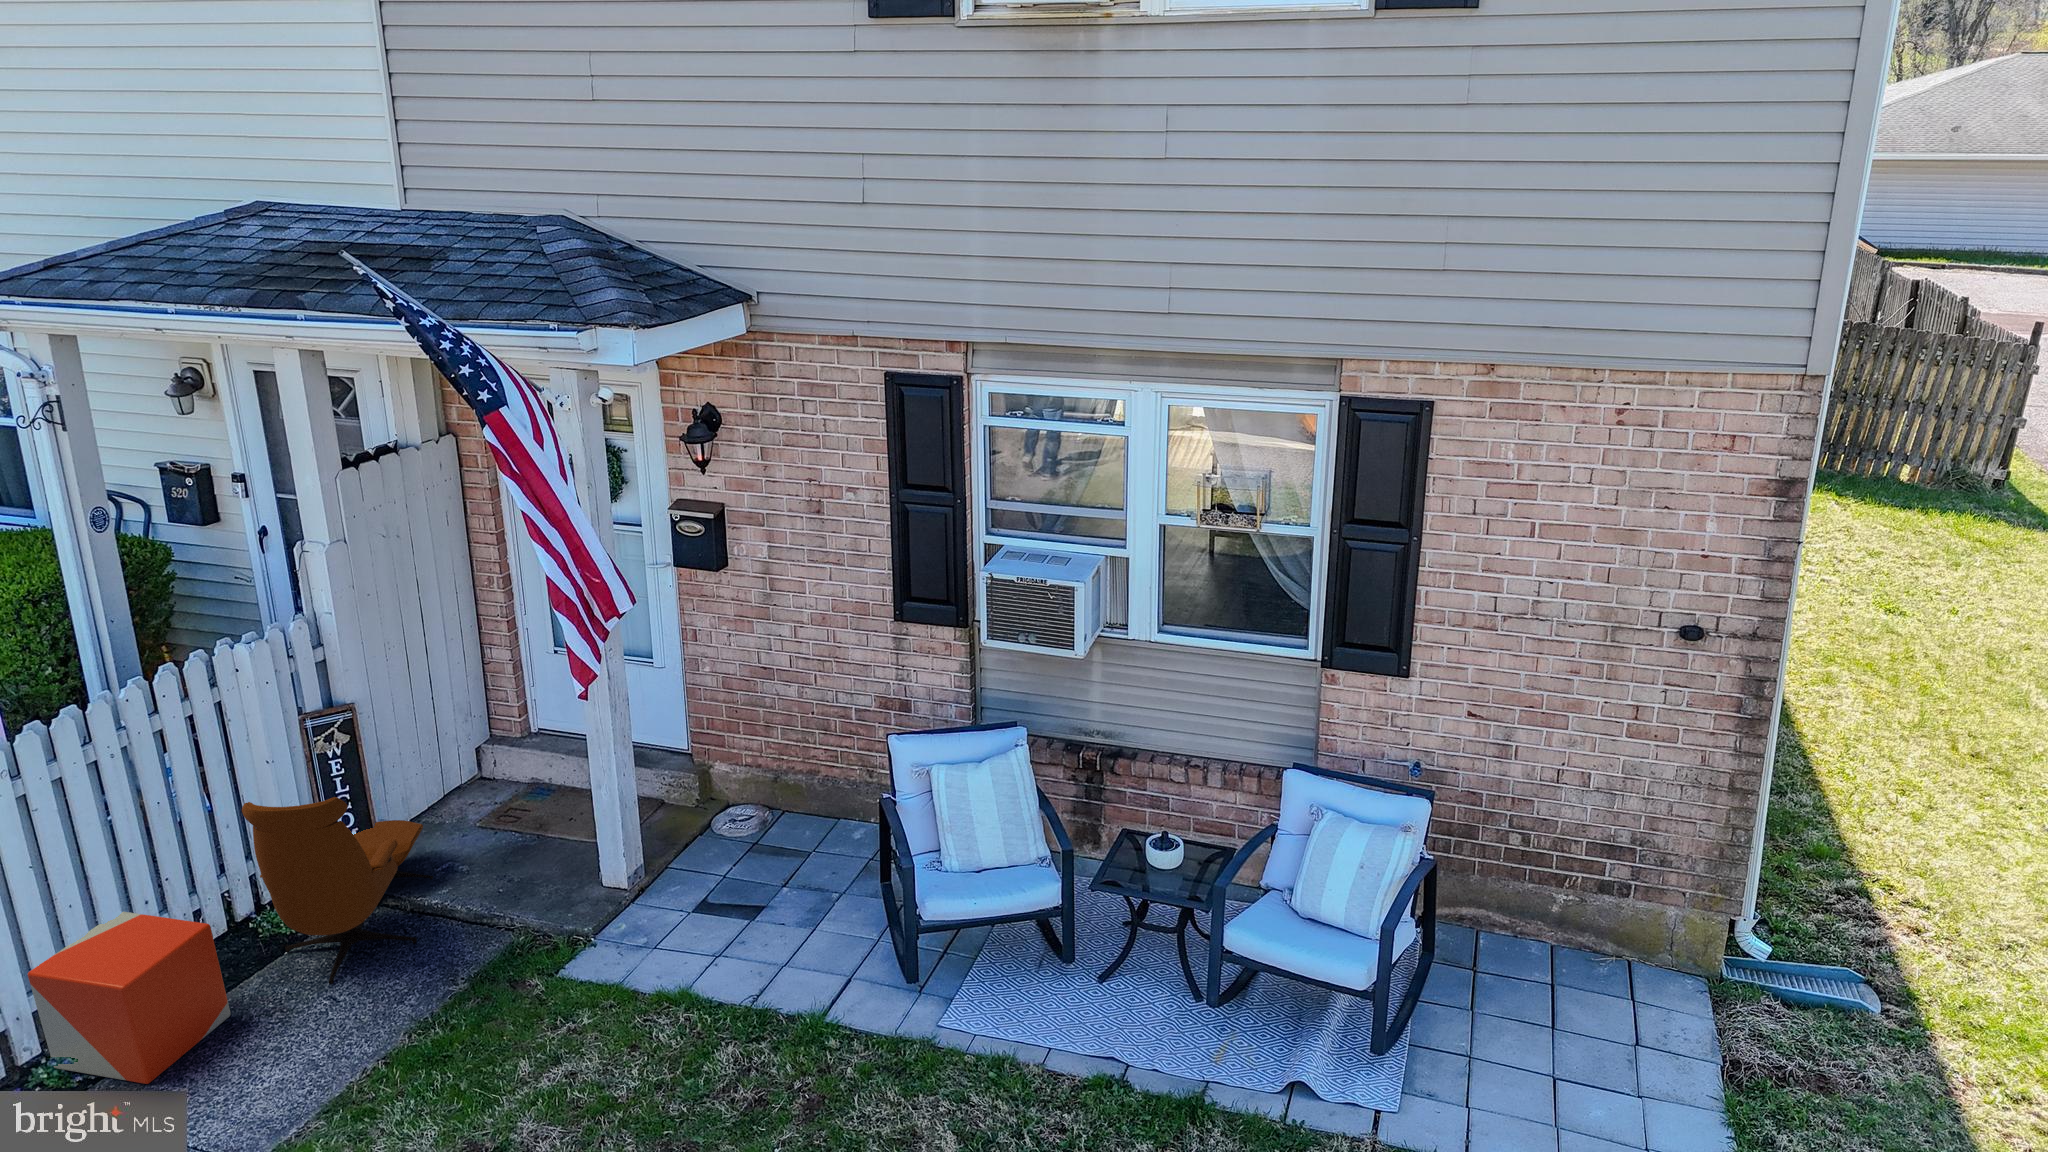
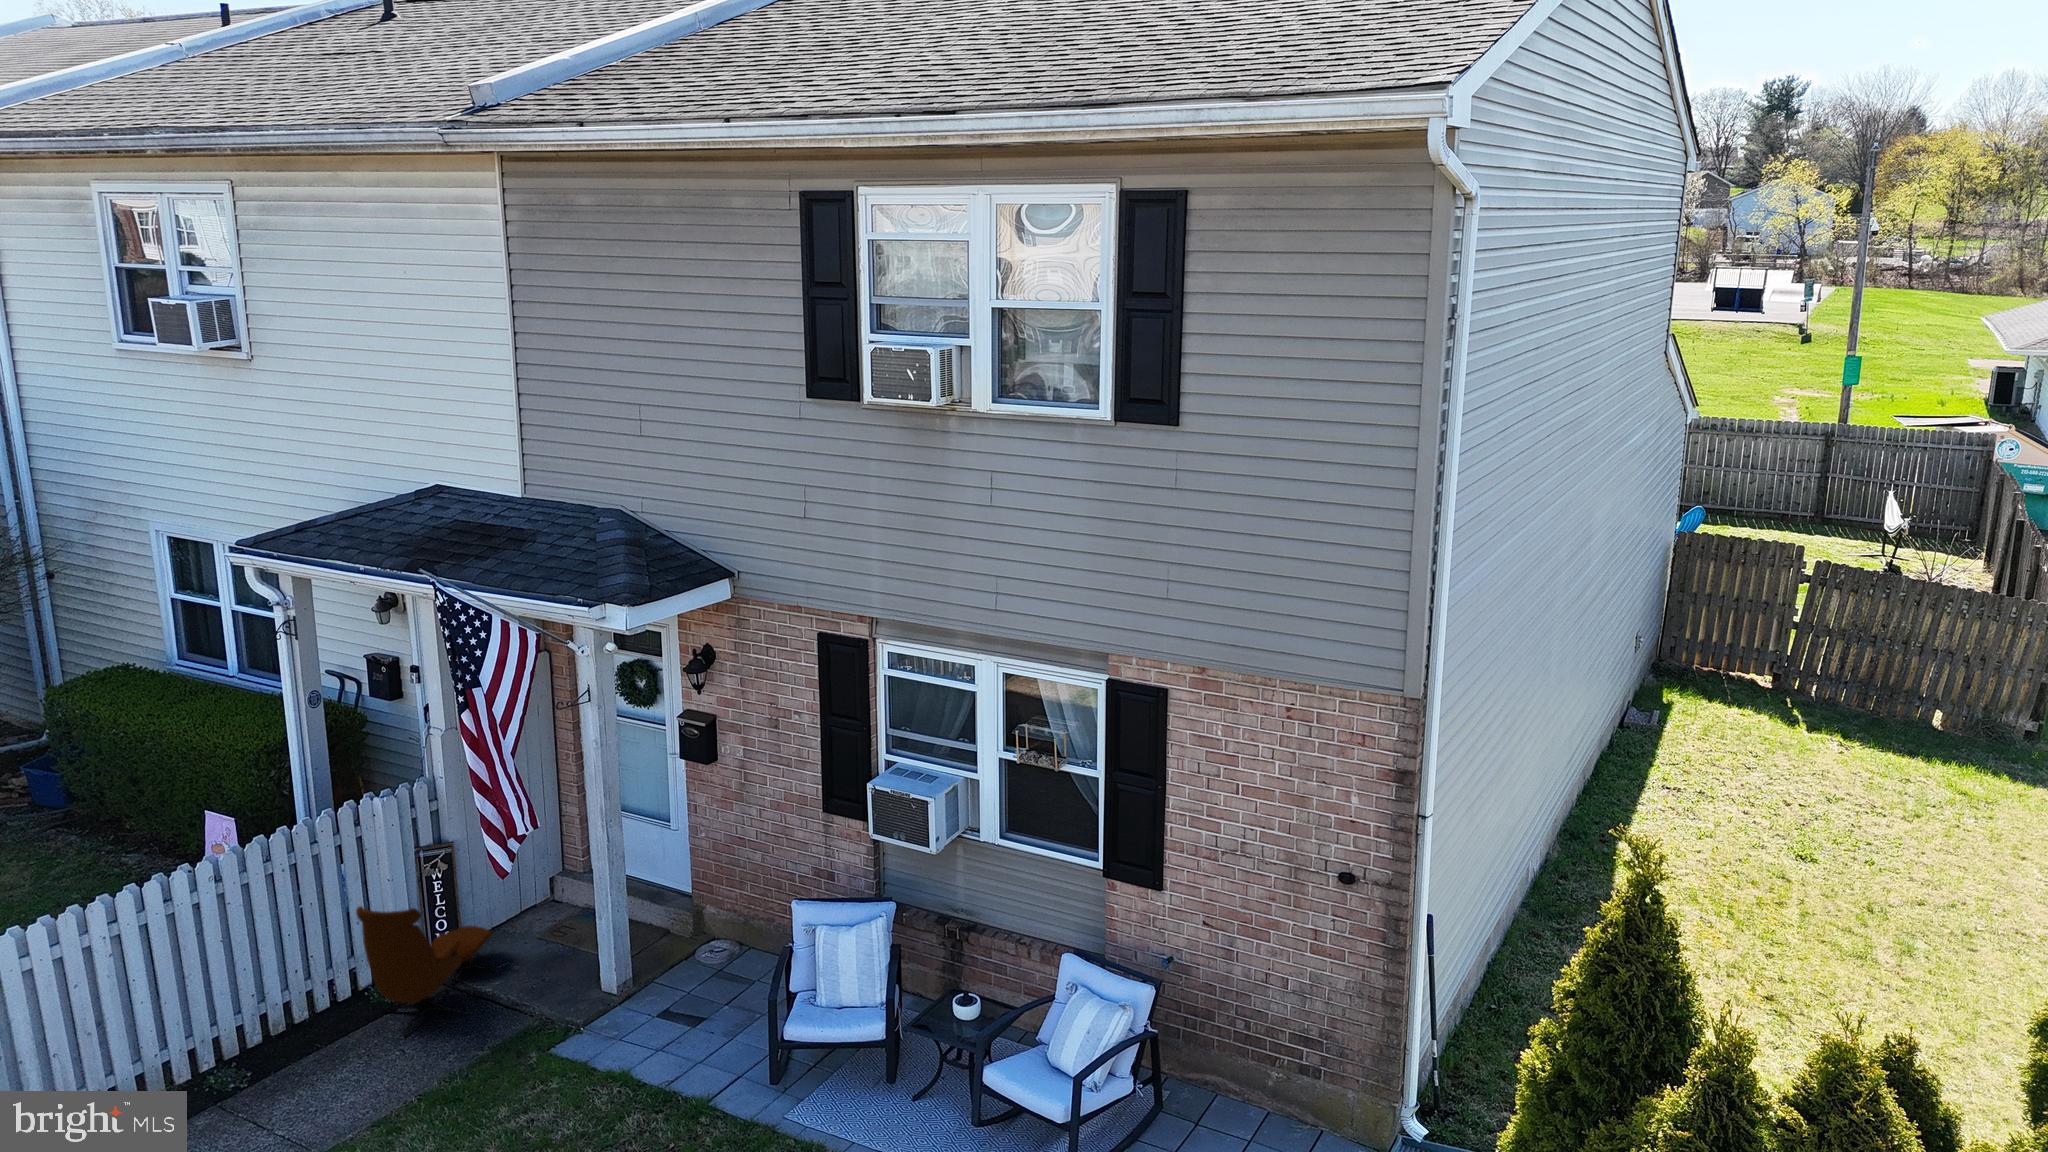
stool: present [28,912,231,1084] -> none [211,972,336,1090]

